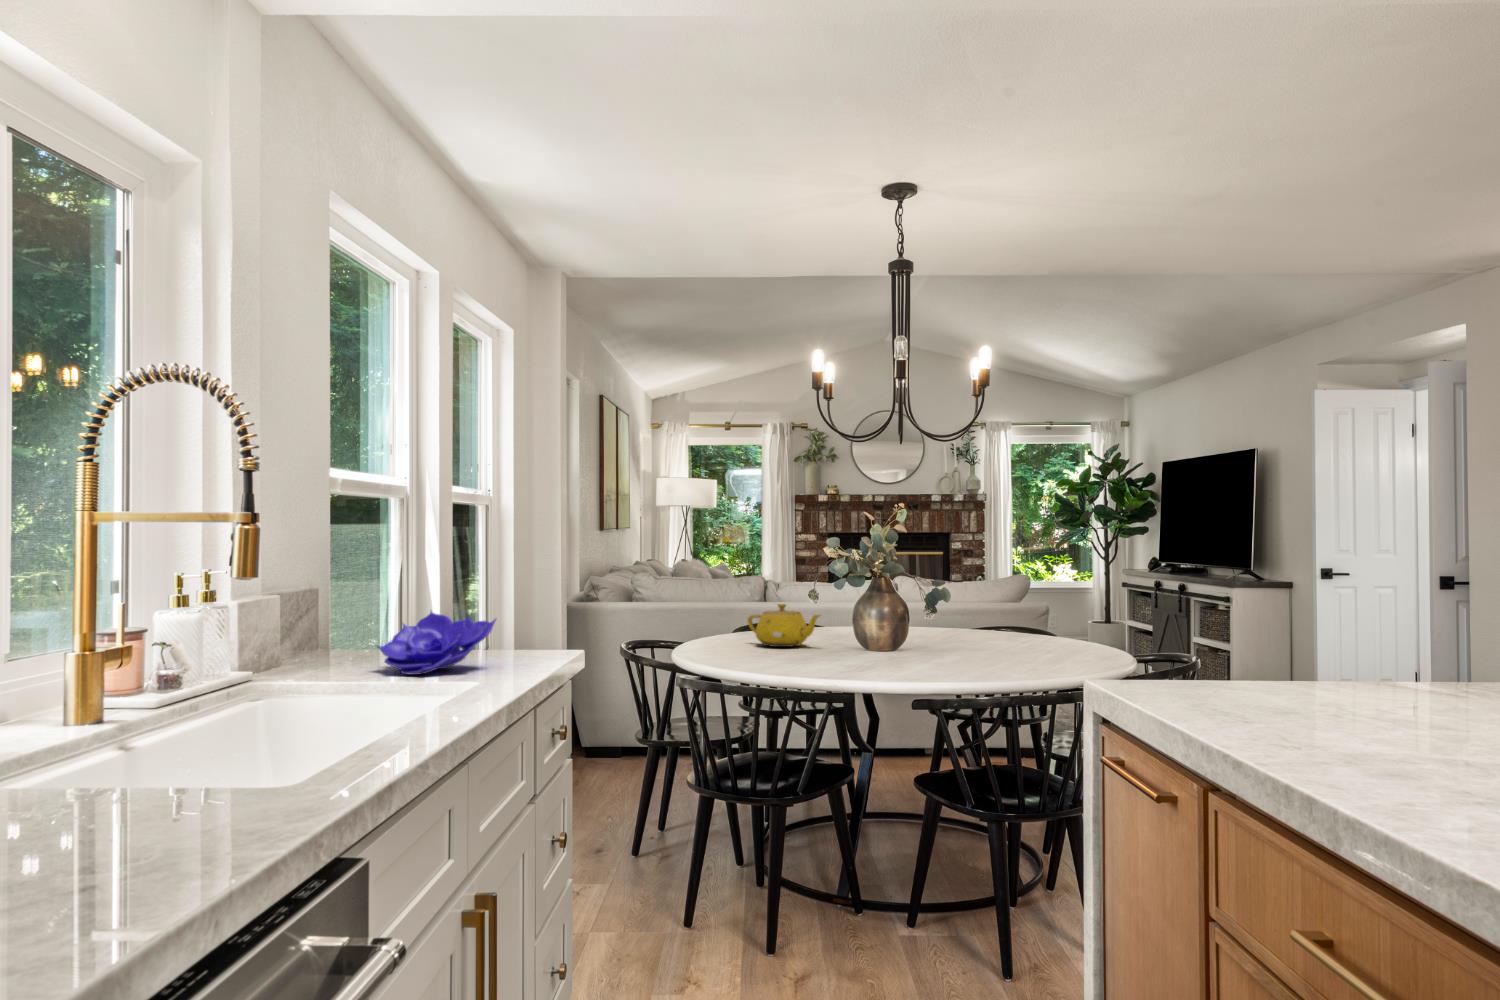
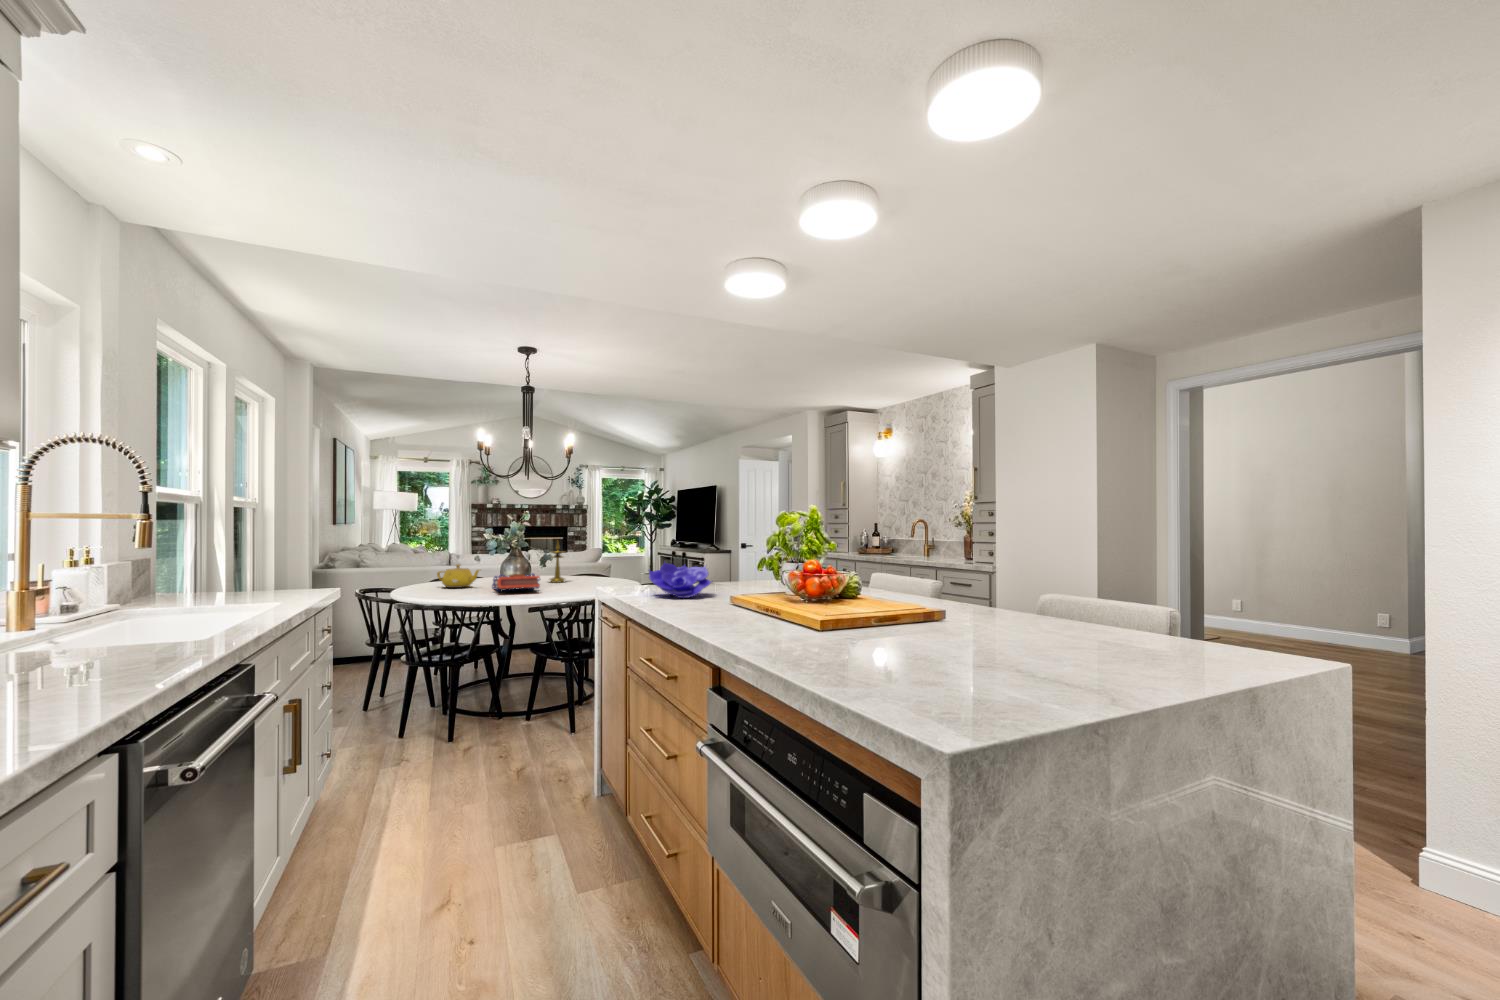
candlestick: none [940,562,974,644] -> present [550,542,565,583]
decorative bowl: present [375,611,496,675] -> present [649,563,711,598]
book: none [841,626,930,660] -> present [492,574,540,592]

